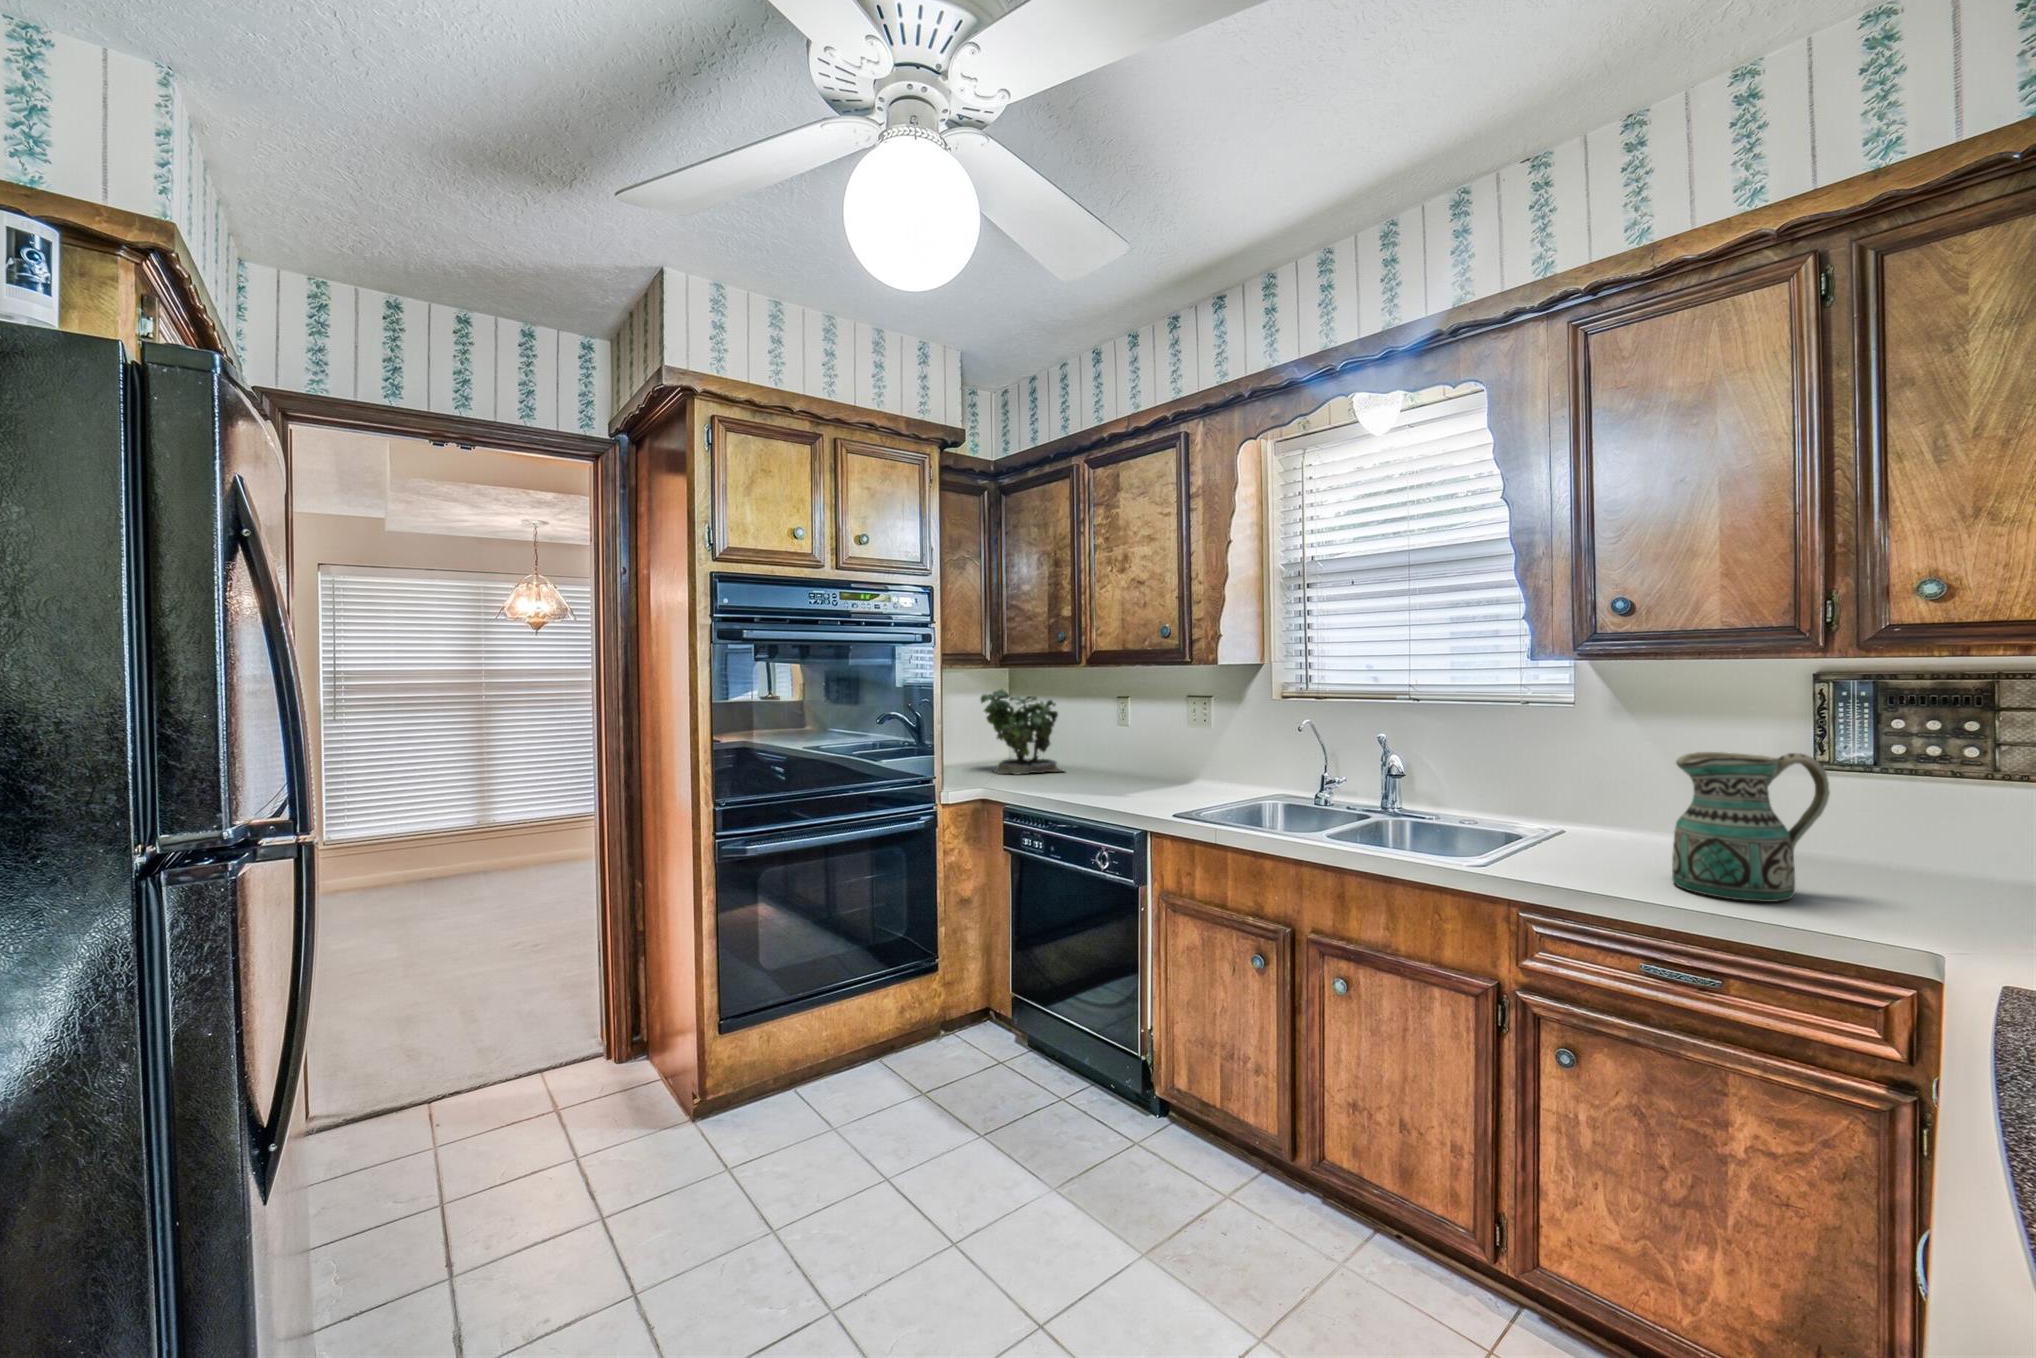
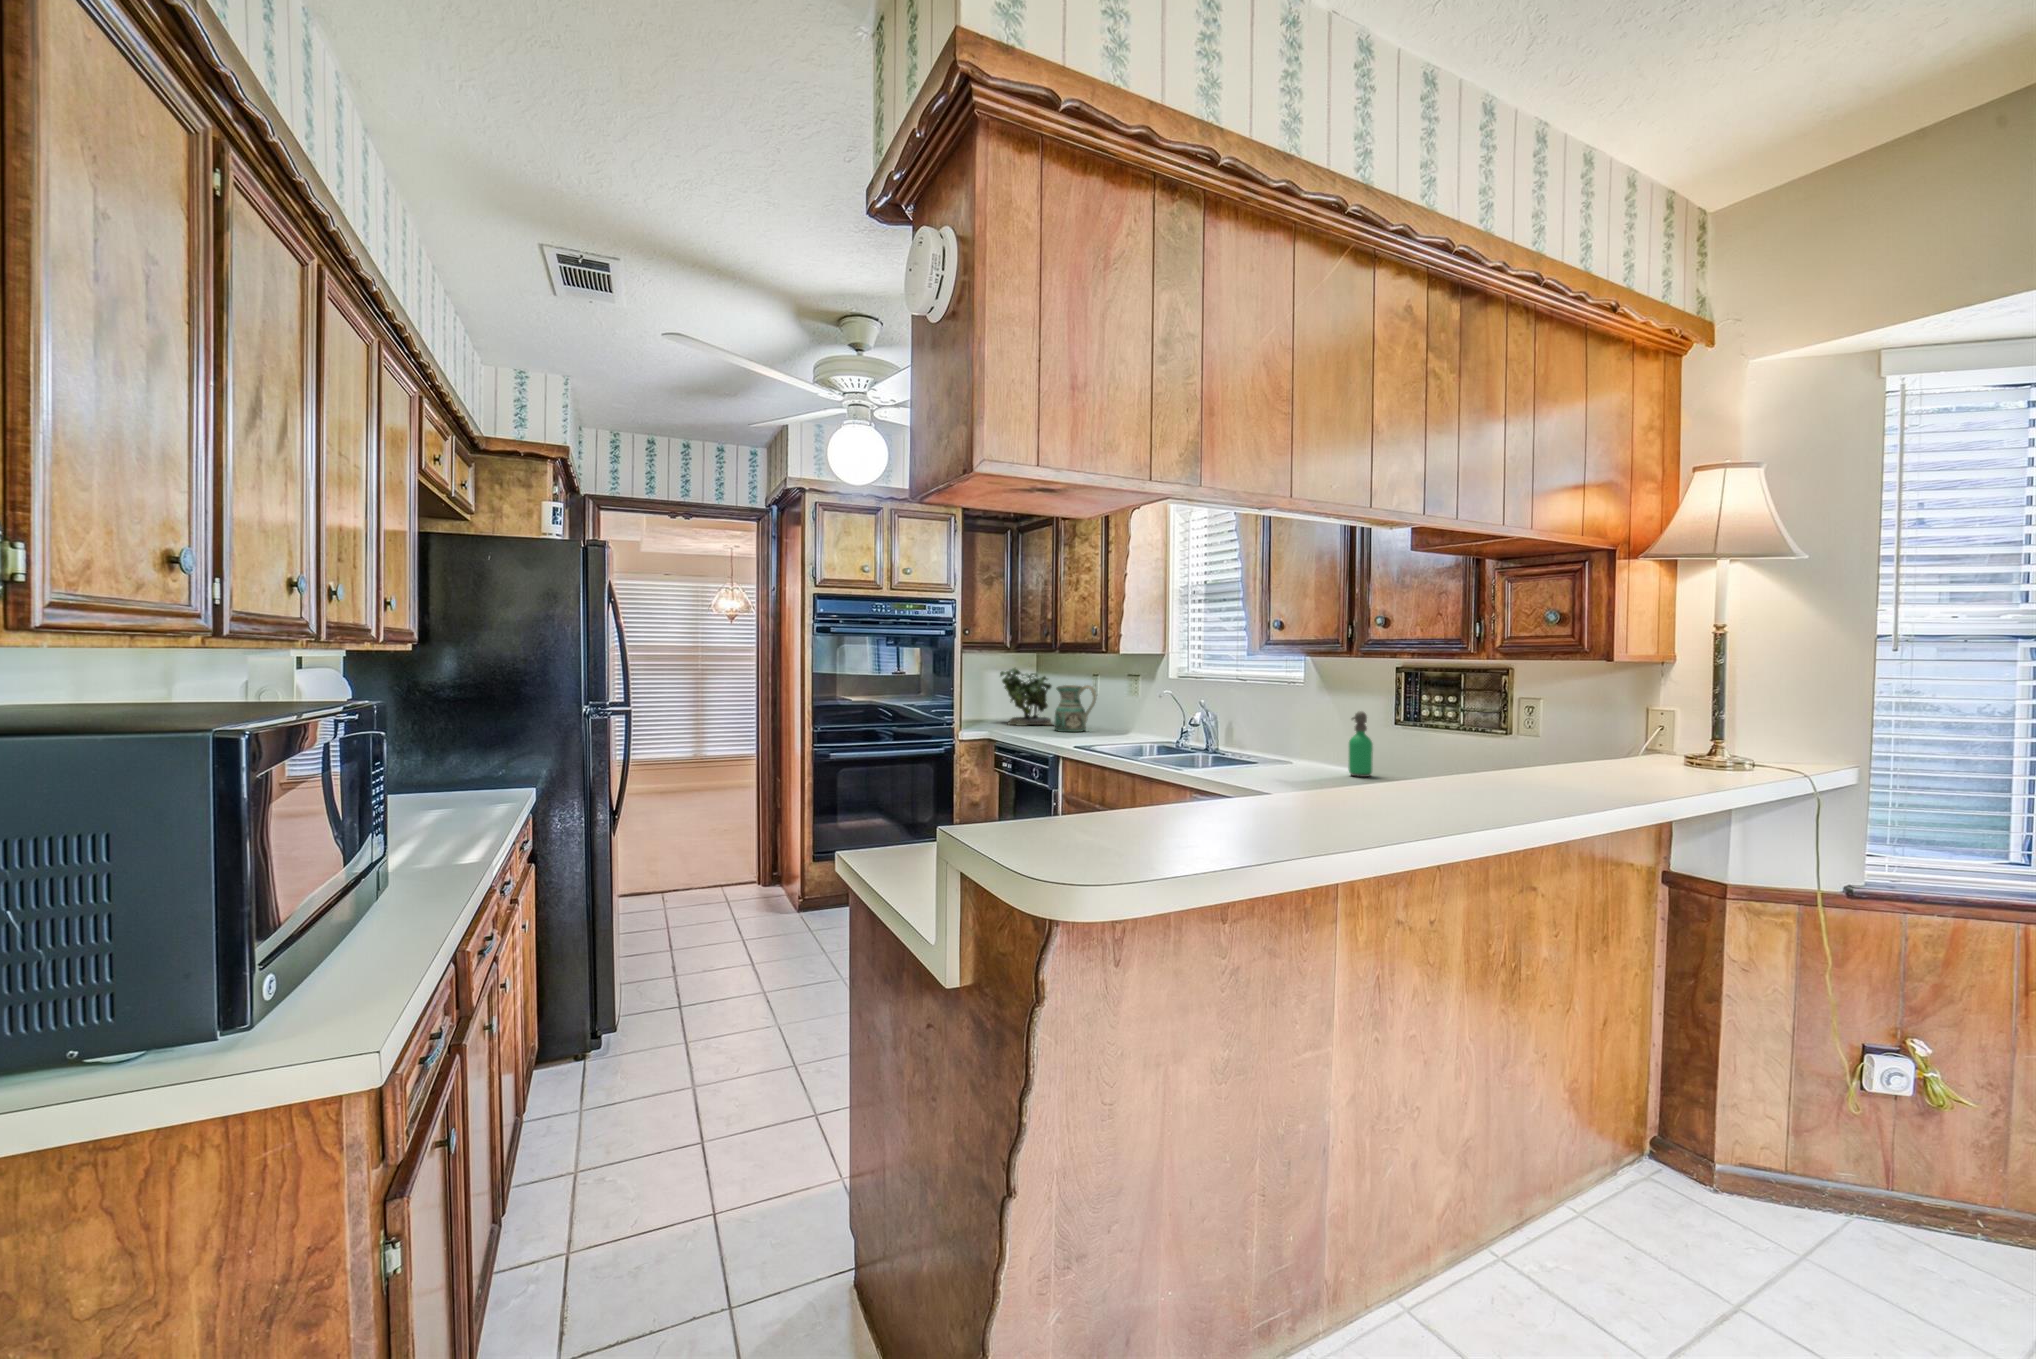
ceramic pitcher: present [1672,752,1830,902] -> present [1054,685,1096,732]
soap dispenser: none [1839,765,1898,888] -> present [1349,711,1373,777]

